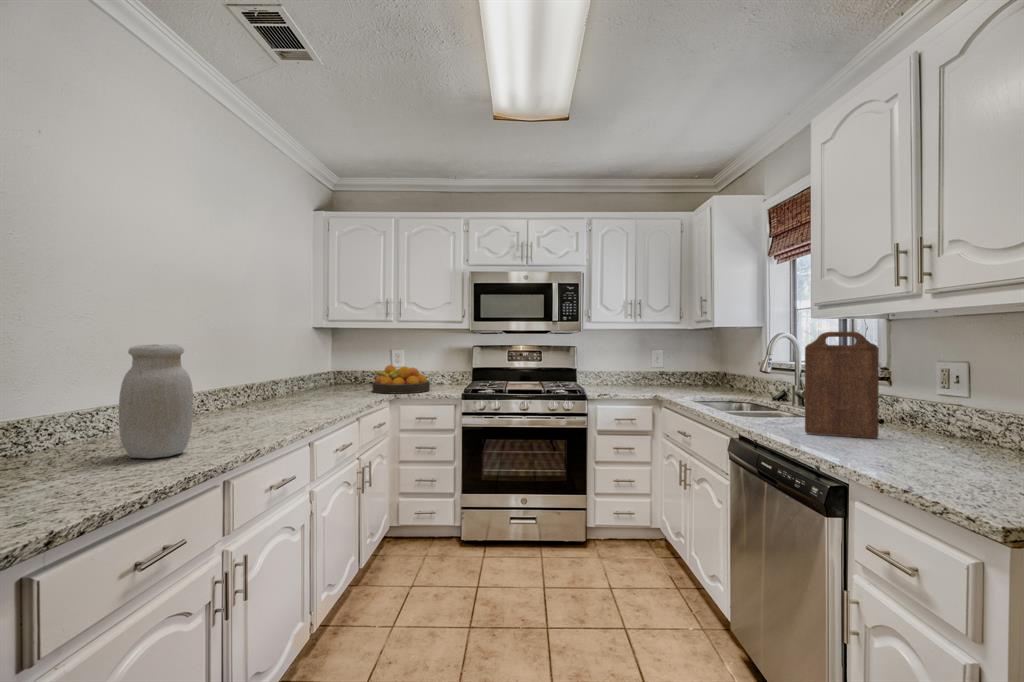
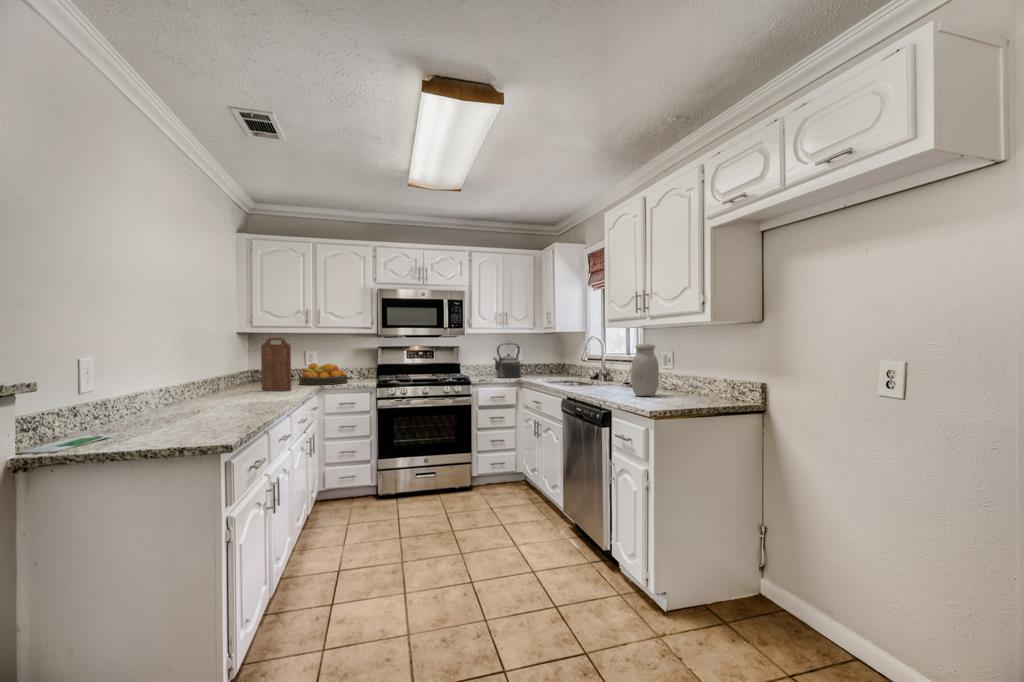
cutting board: present [805,332,879,438] -> present [261,337,291,391]
kettle: none [620,343,660,392] -> present [493,343,521,378]
jar: present [119,344,193,458] -> present [631,344,659,396]

